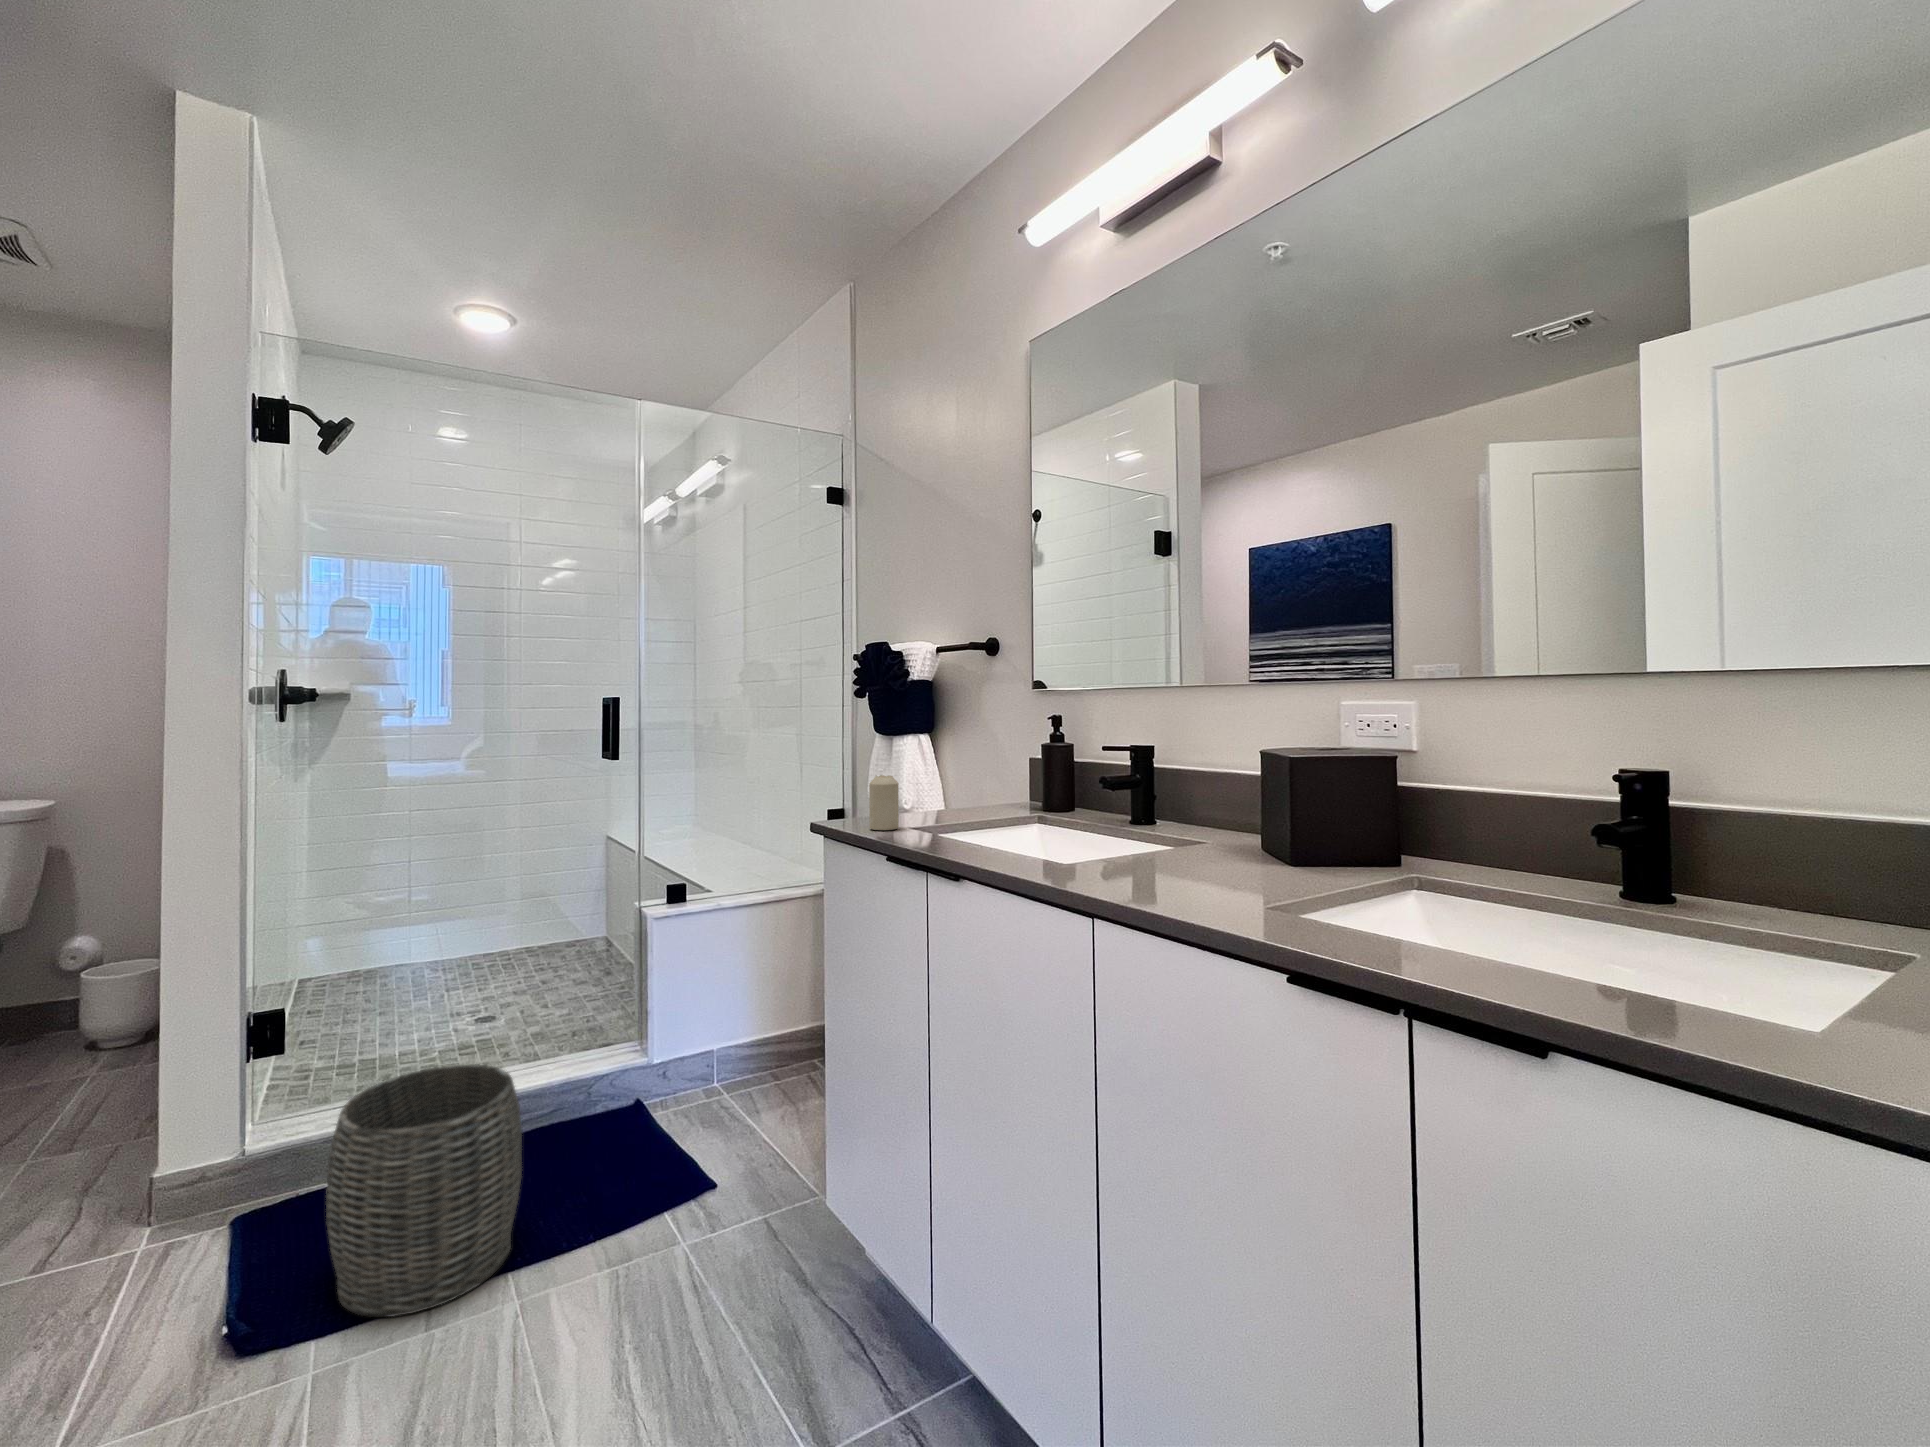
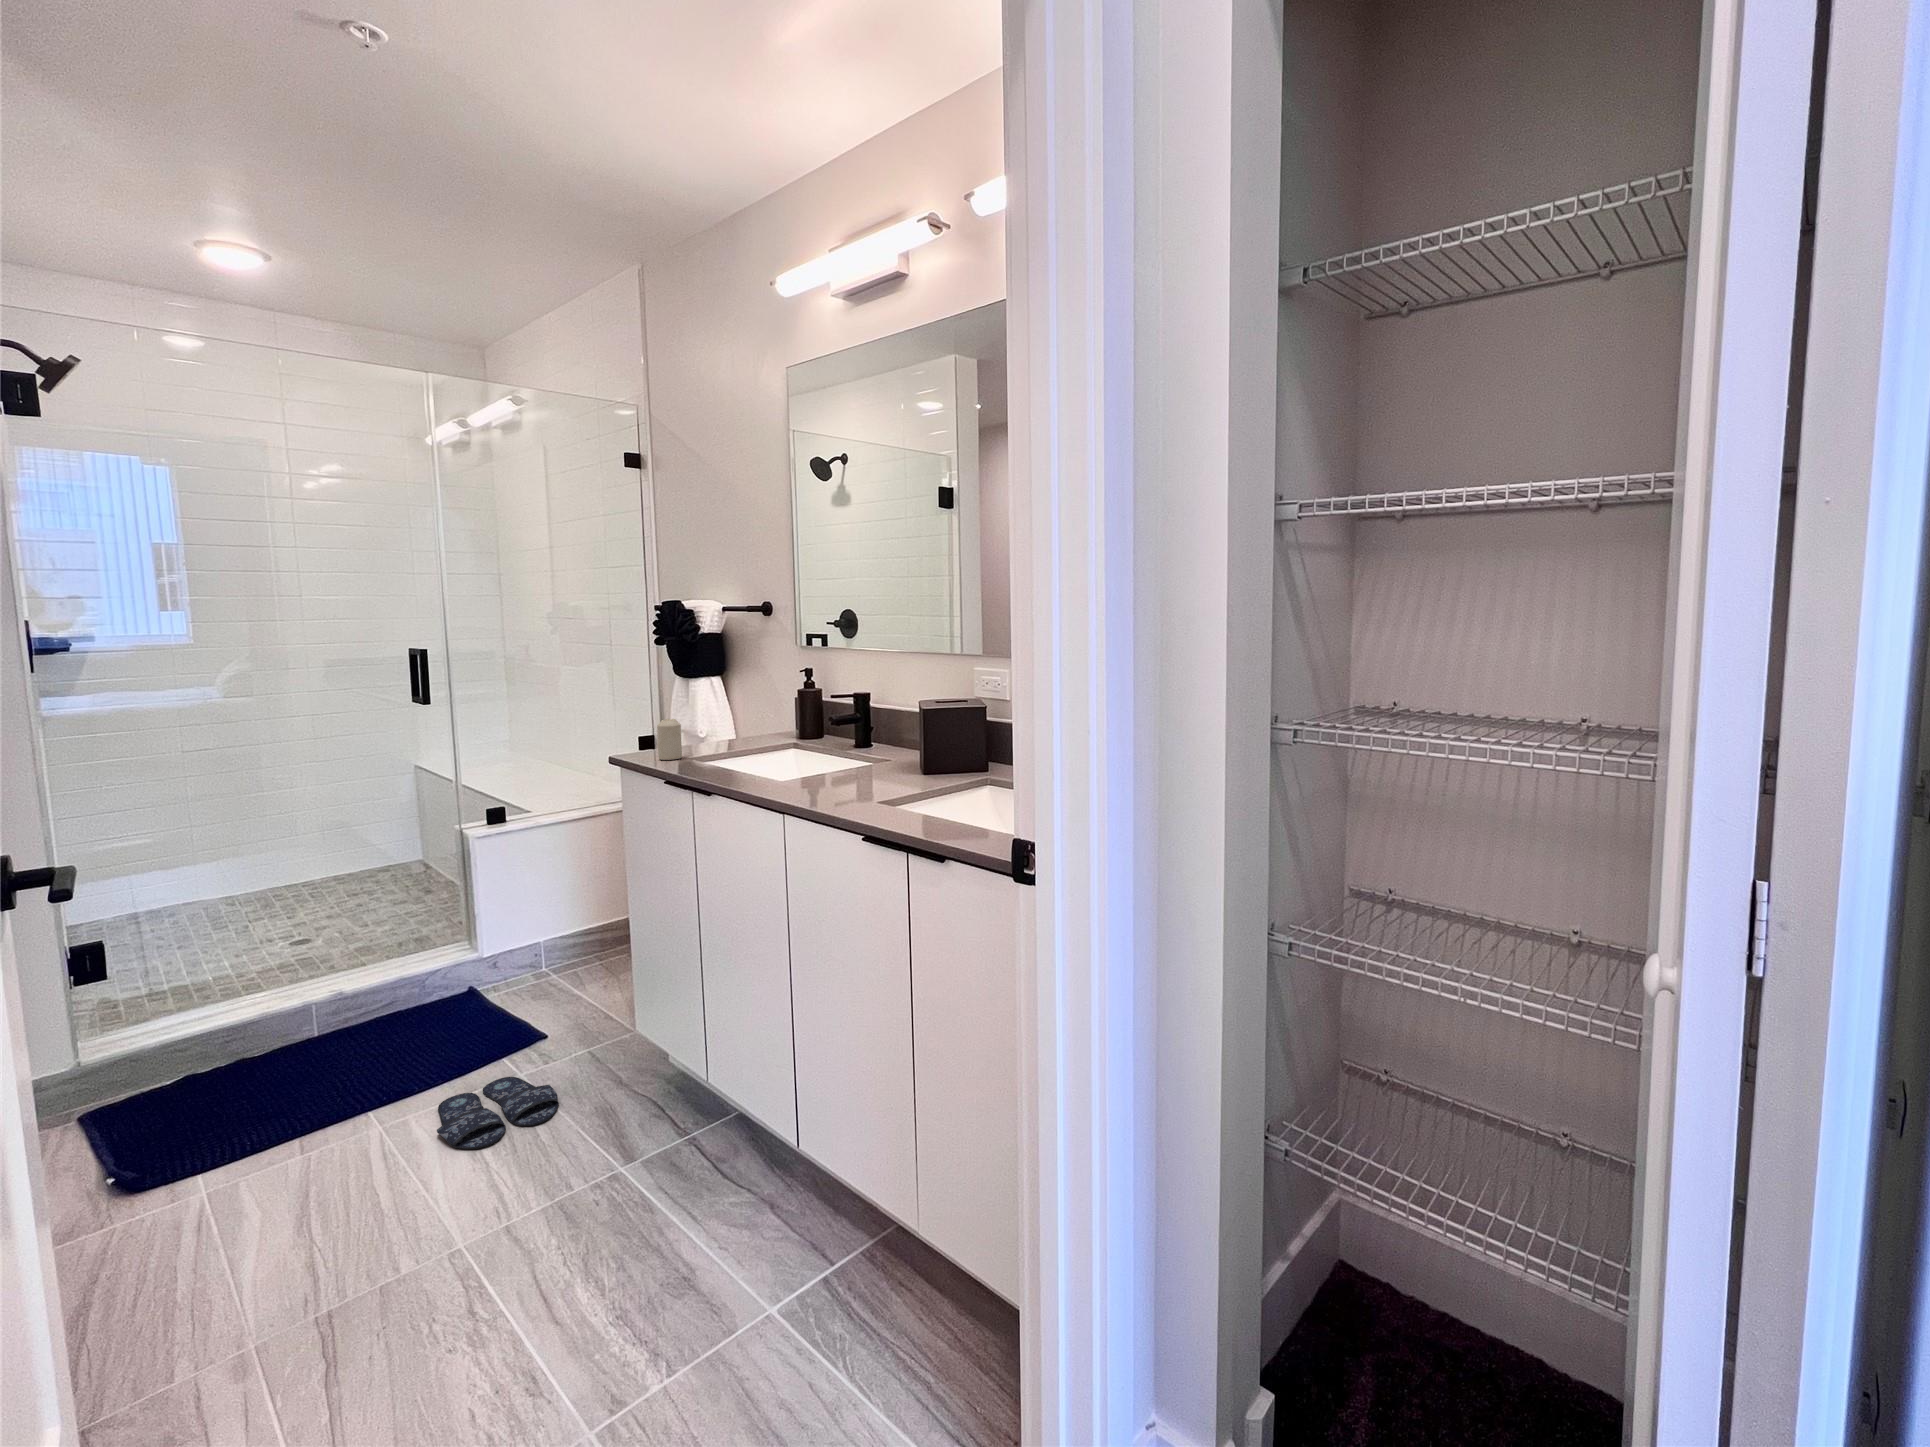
woven basket: present [326,1064,522,1317] -> none [190,966,372,1159]
slippers: none [579,1242,727,1362] -> present [437,1077,559,1149]

